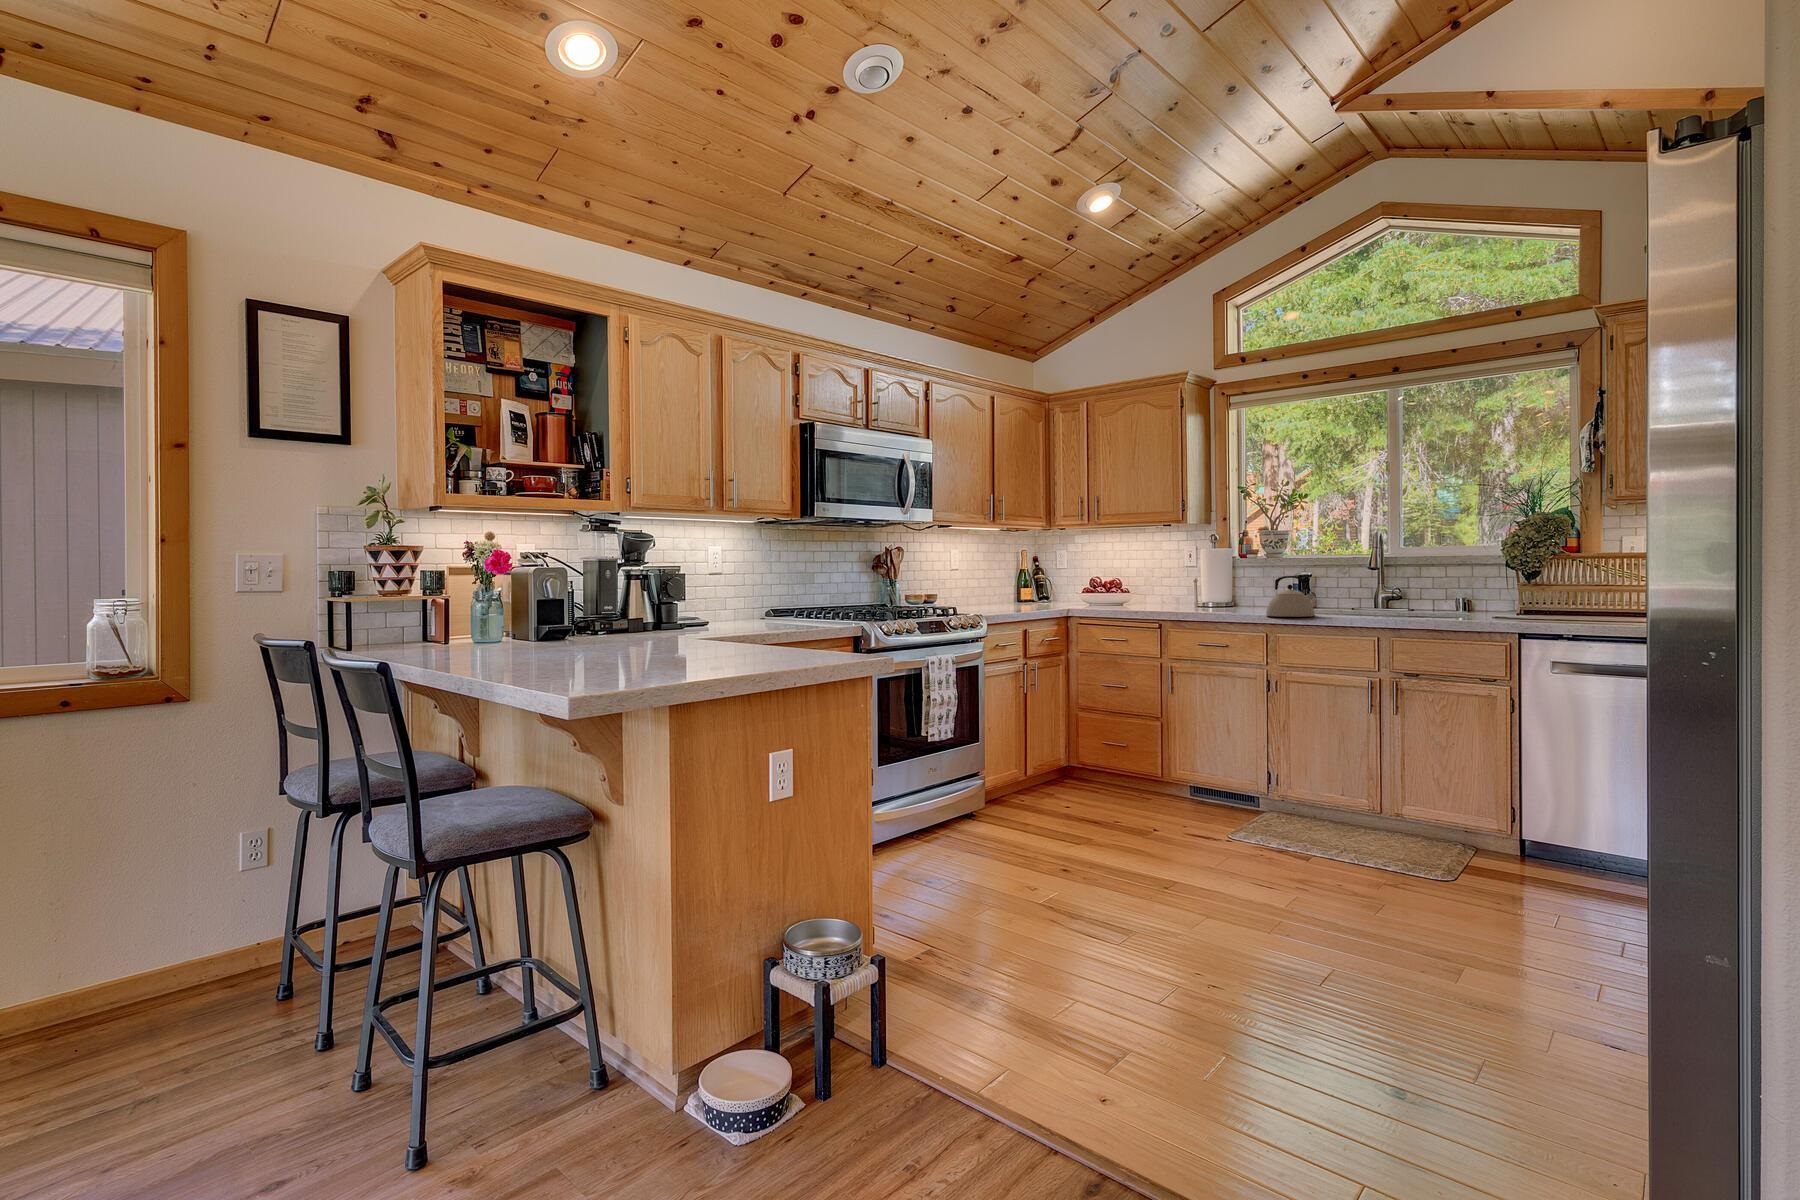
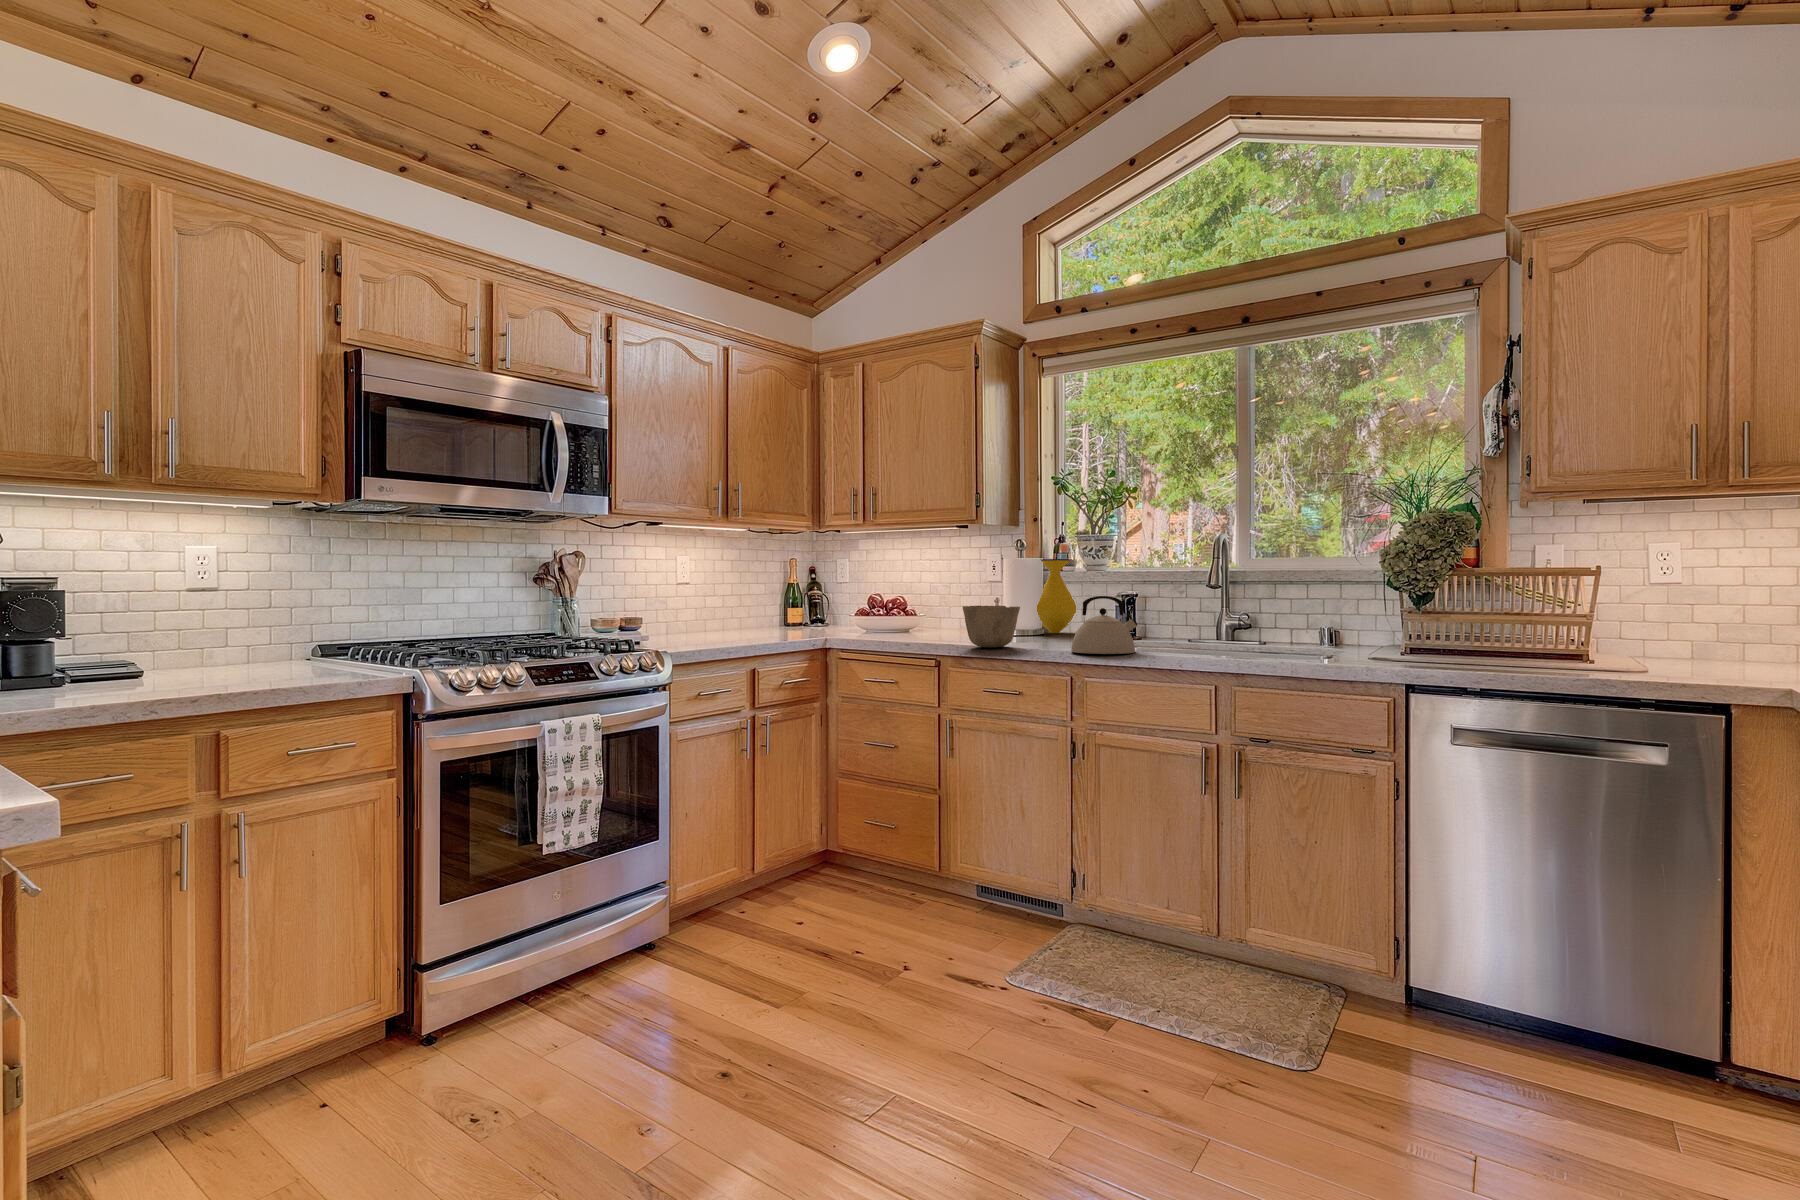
vase: none [1223,549,1261,605] -> present [1037,559,1076,633]
ceramic bowl: none [1180,584,1224,614] -> present [963,606,1020,648]

